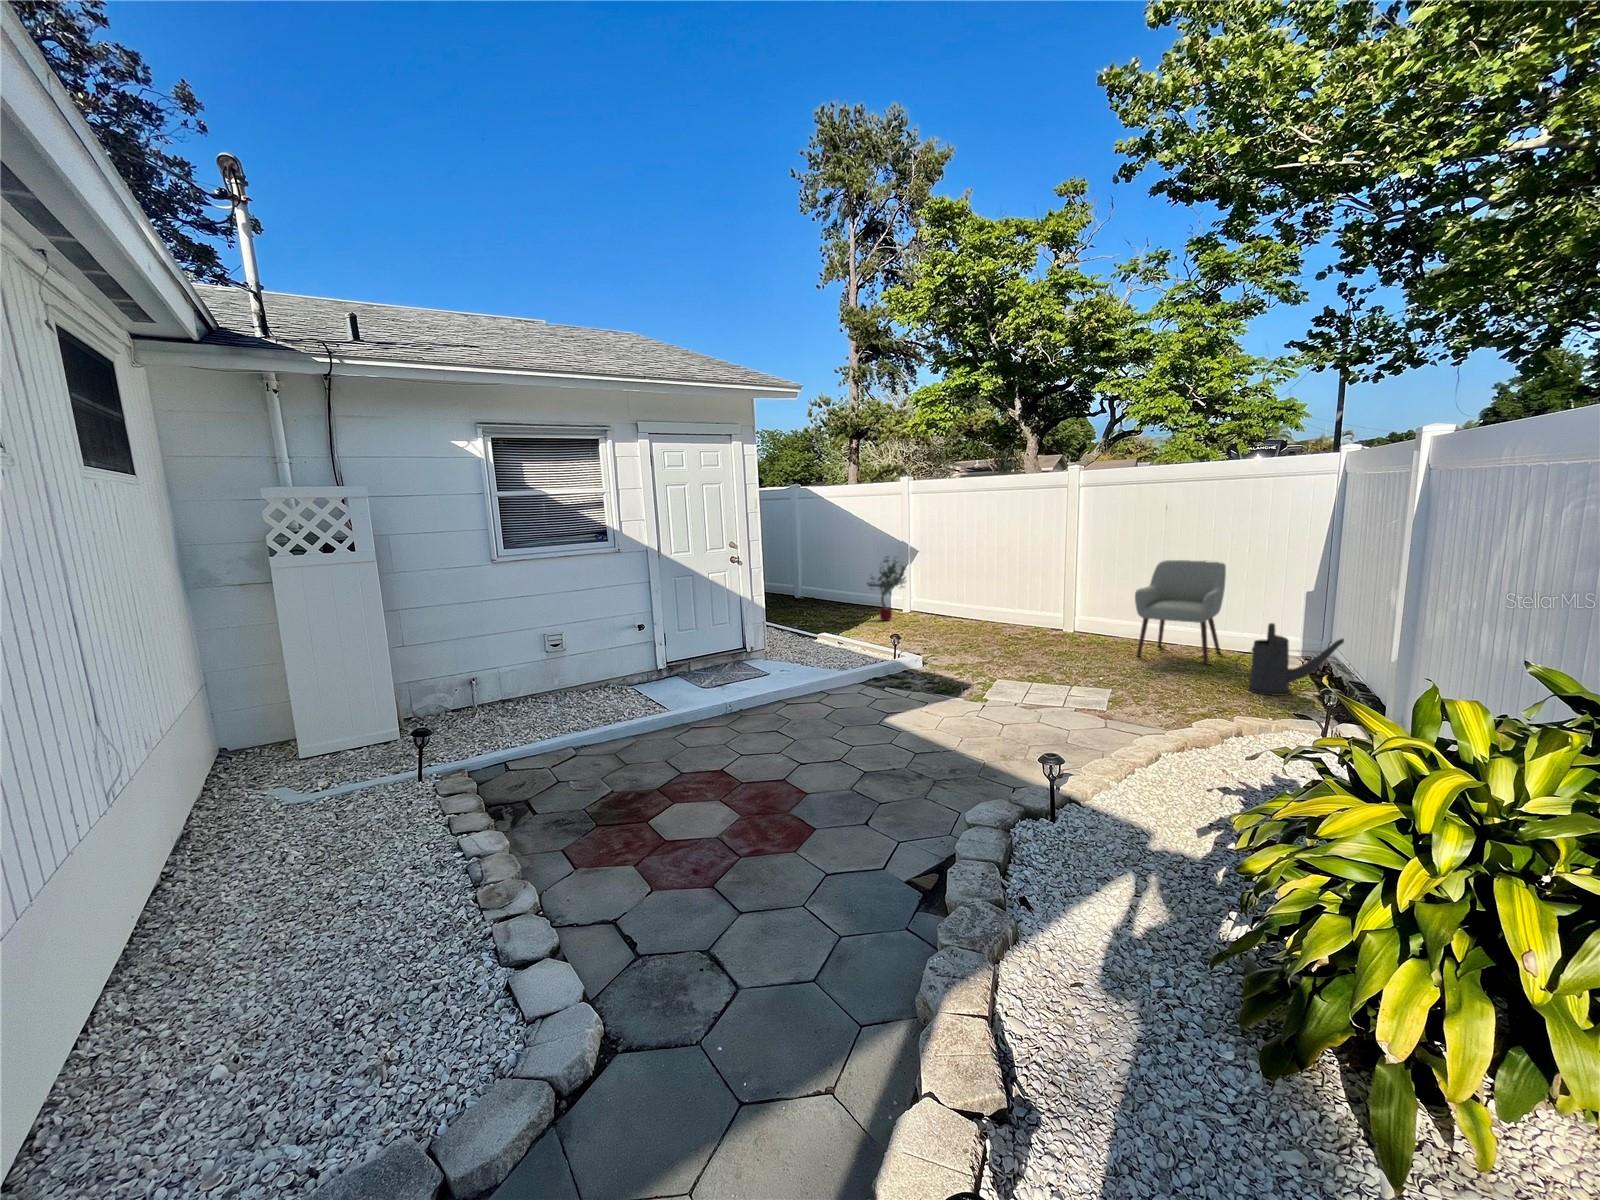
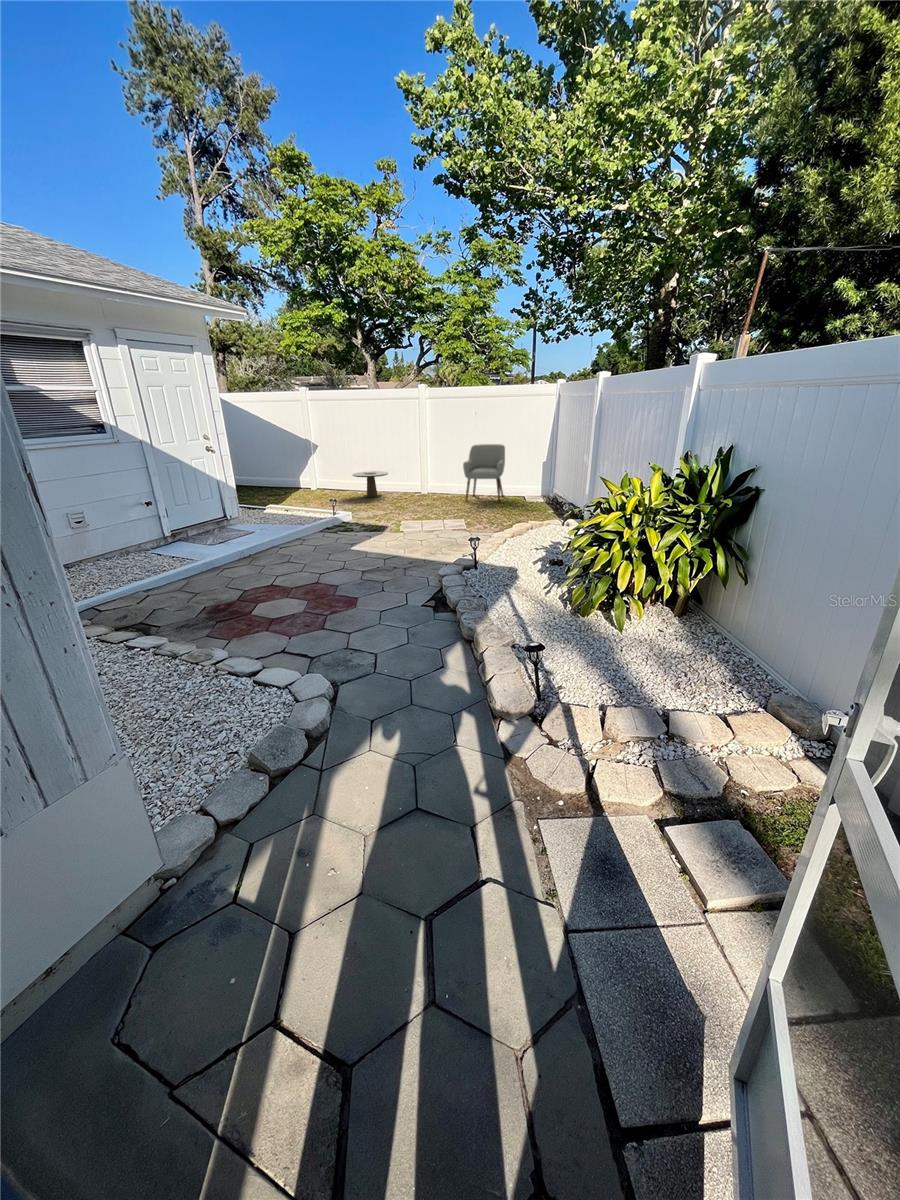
potted tree: present [867,556,906,621] -> none [283,447,315,495]
side table: none [953,594,1011,635] -> present [352,471,388,498]
watering can: present [1237,623,1344,696] -> none [517,475,561,512]

